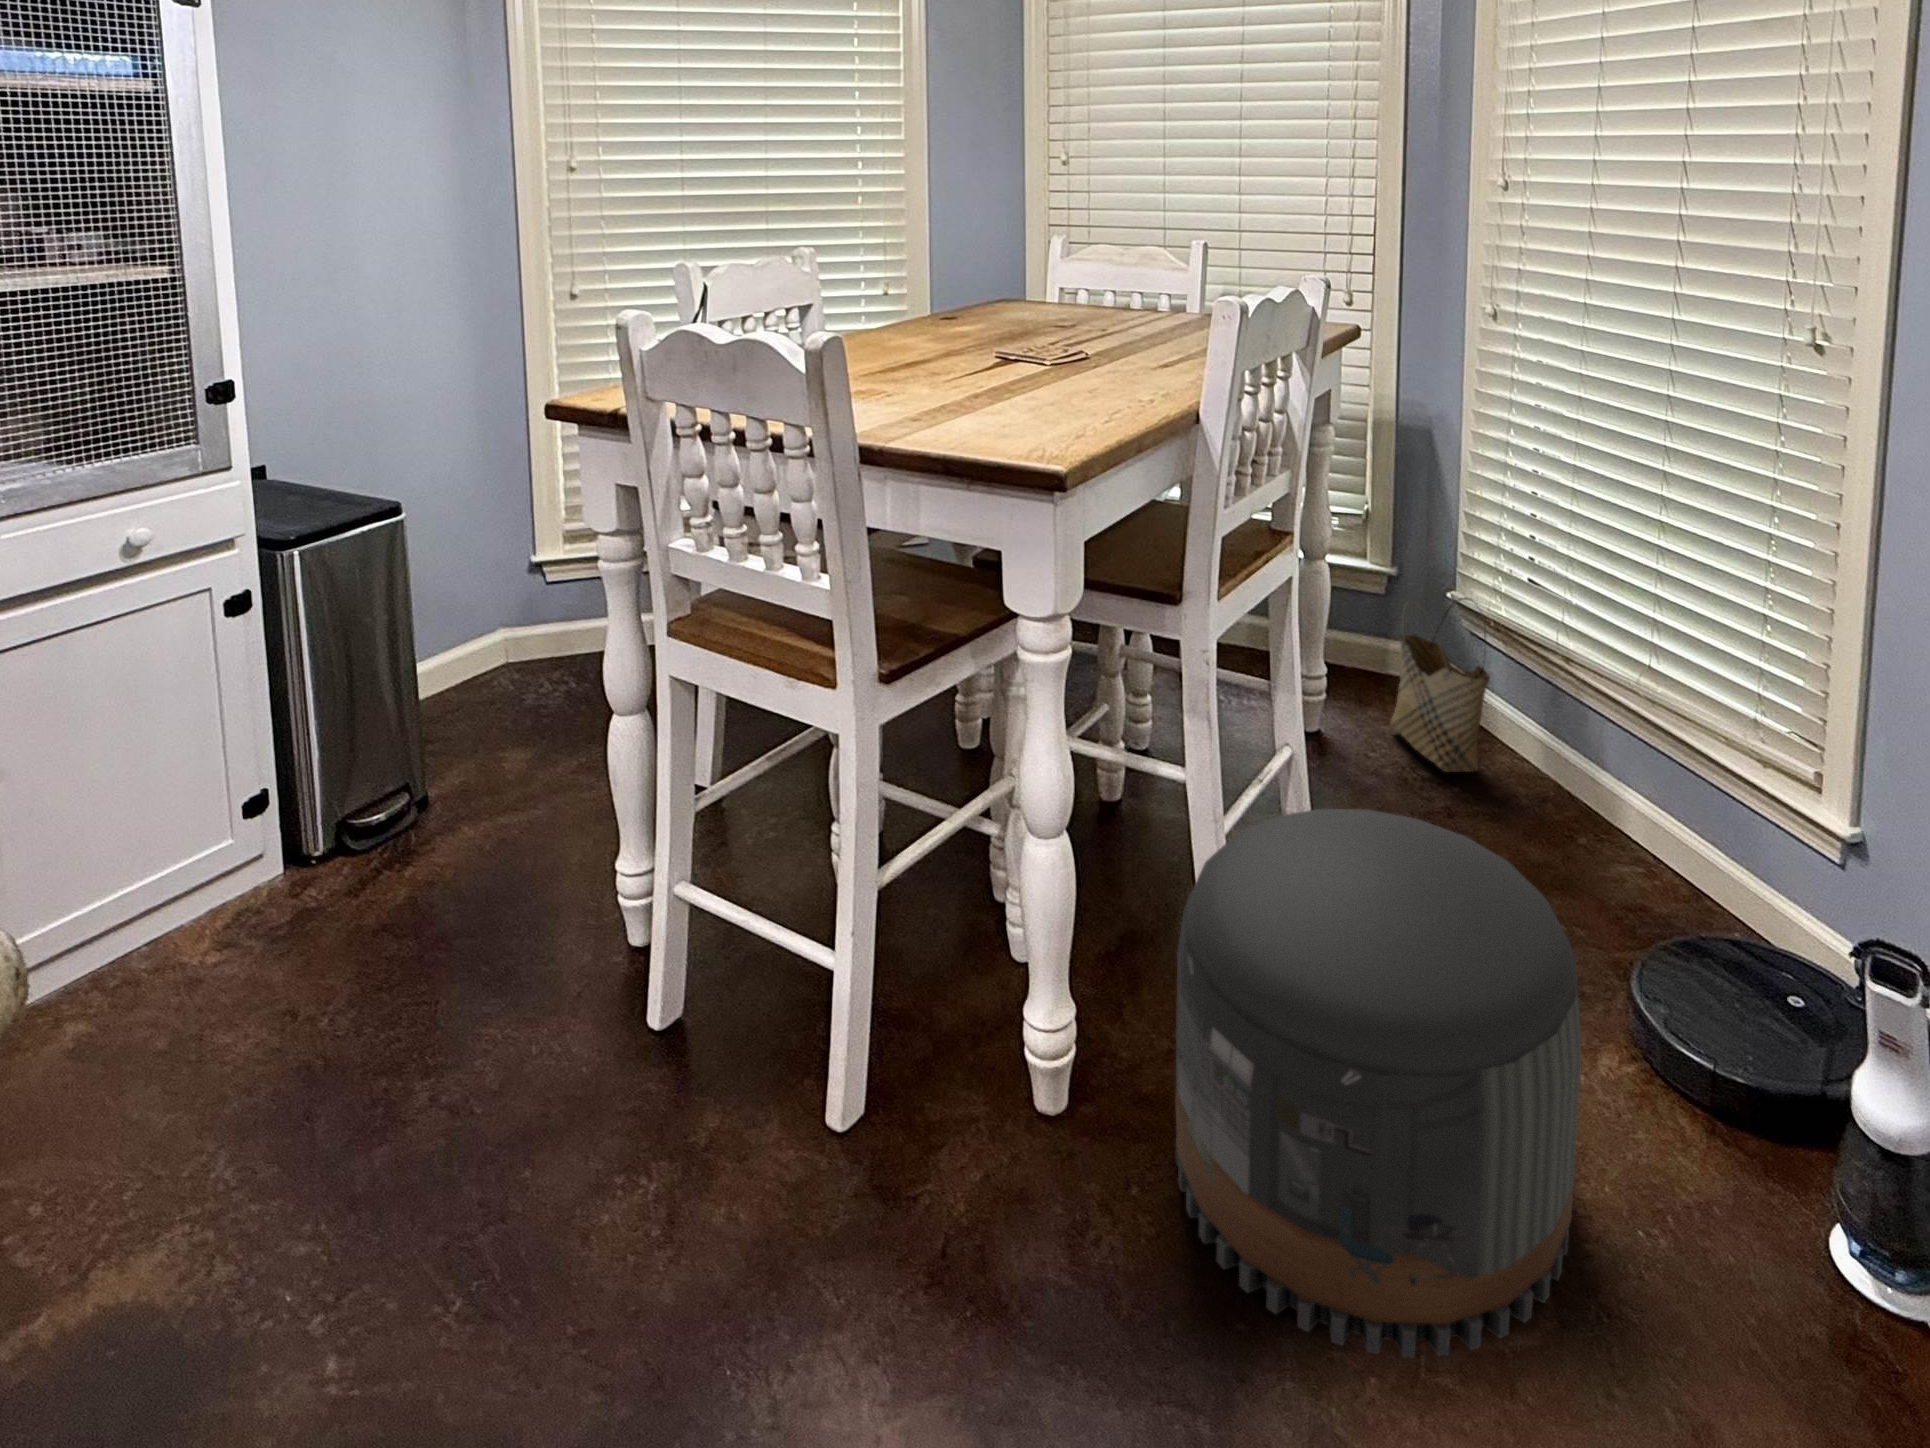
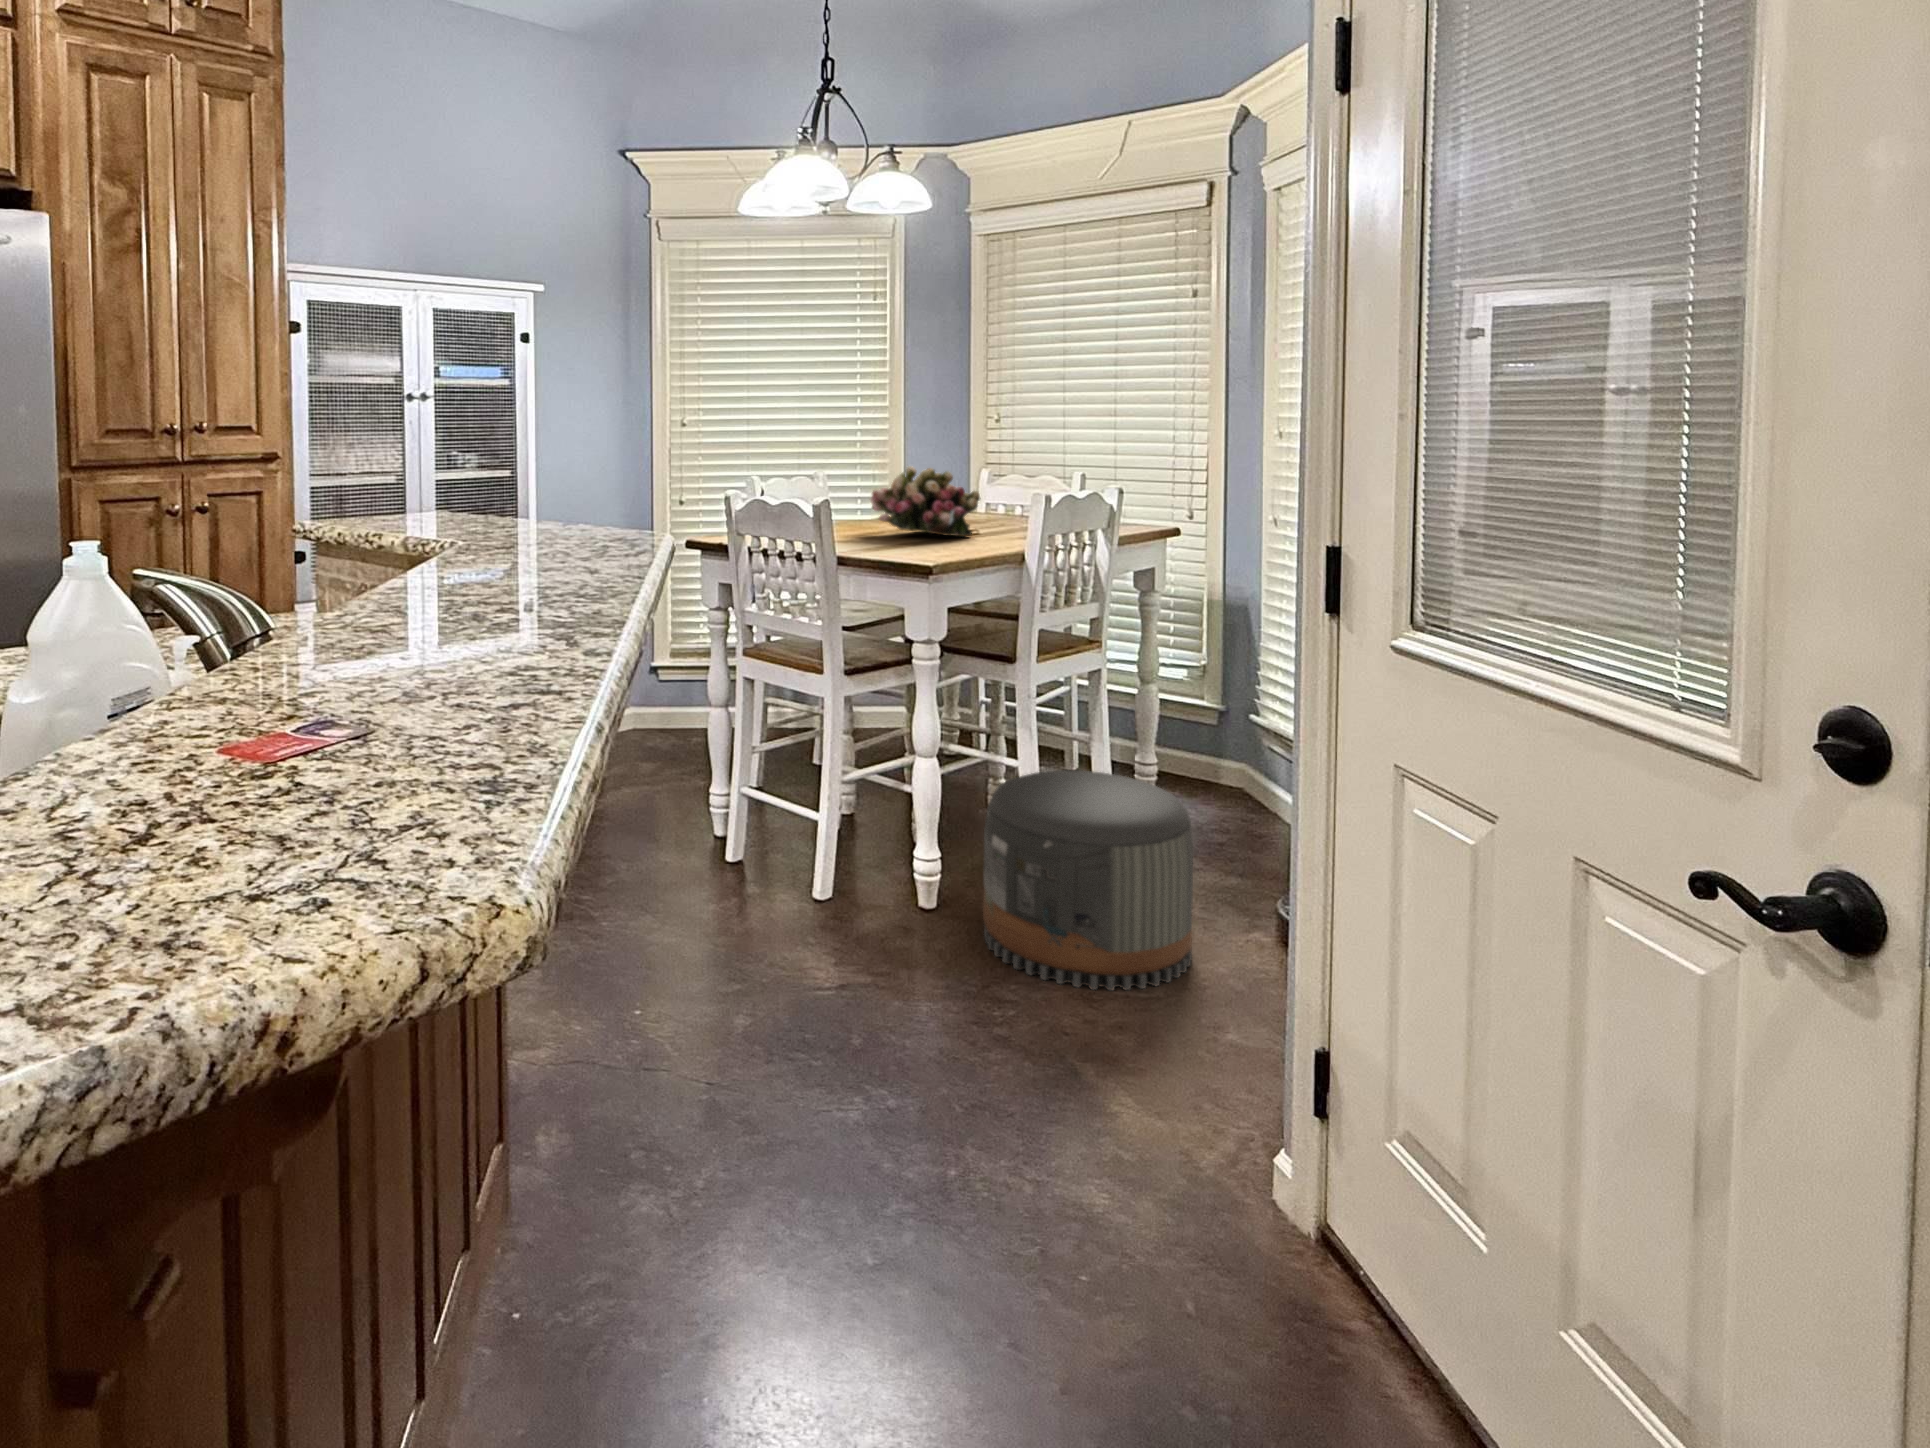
flower arrangement: none [898,243,1086,366] -> present [870,466,981,537]
woven basket: present [1390,597,1490,772] -> none [1205,714,1266,833]

